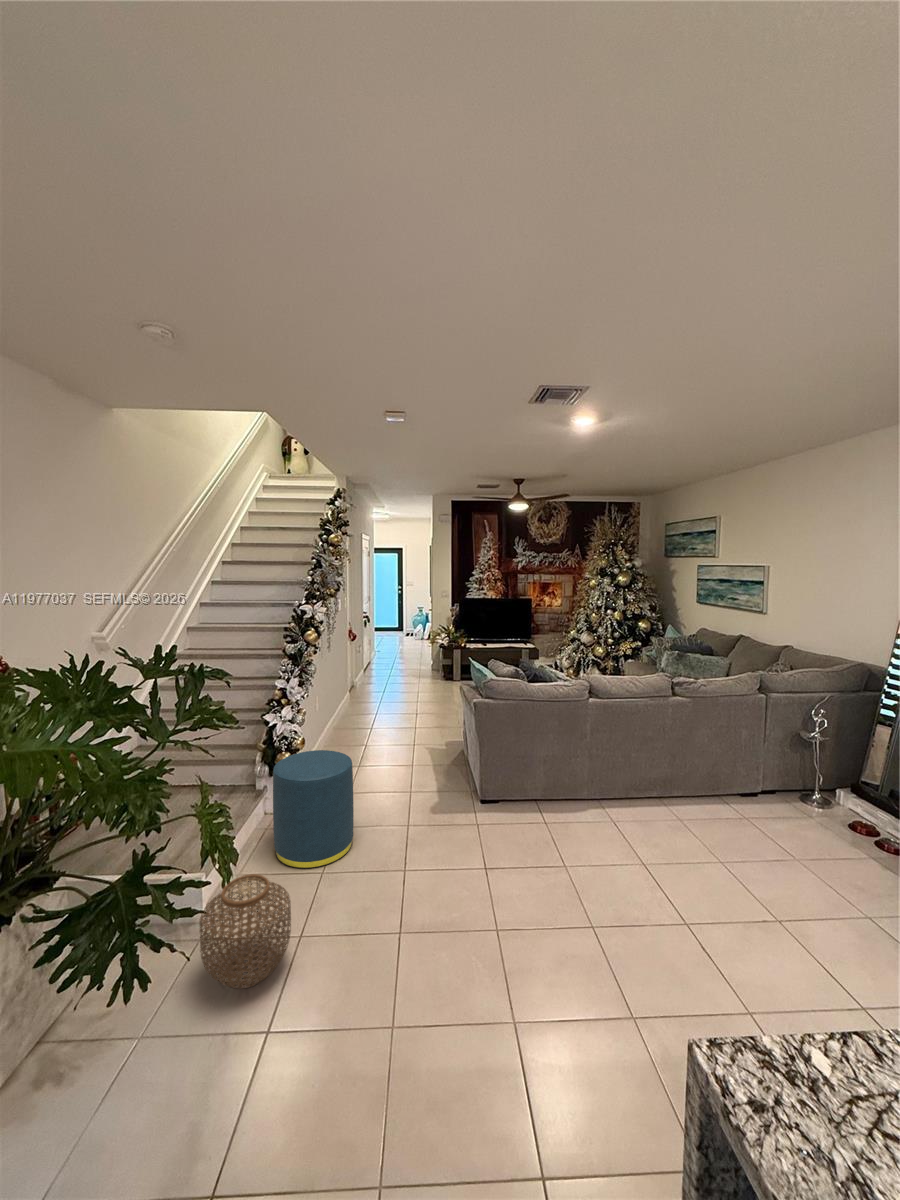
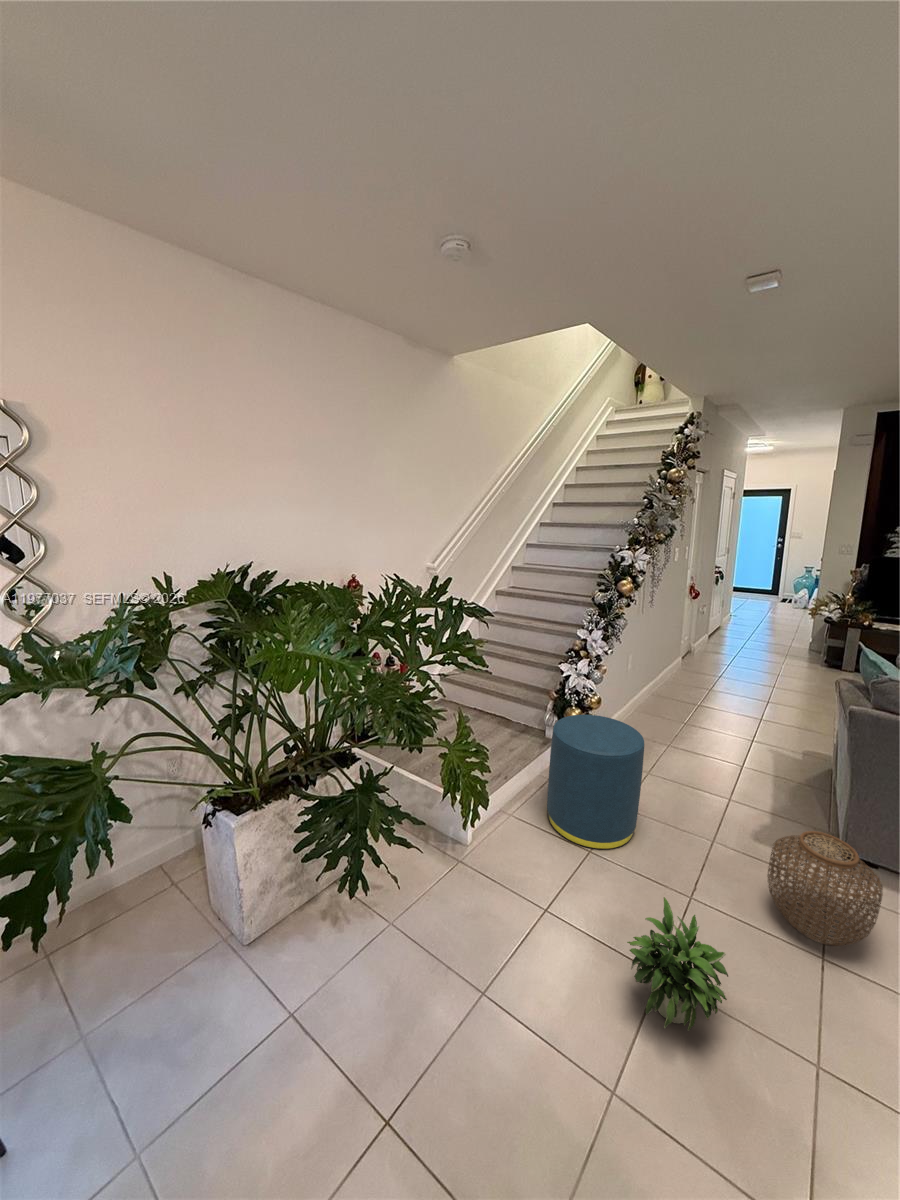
potted plant: none [376,861,443,946] -> present [627,897,728,1031]
woven basket: present [200,874,291,988] -> present [767,831,883,946]

